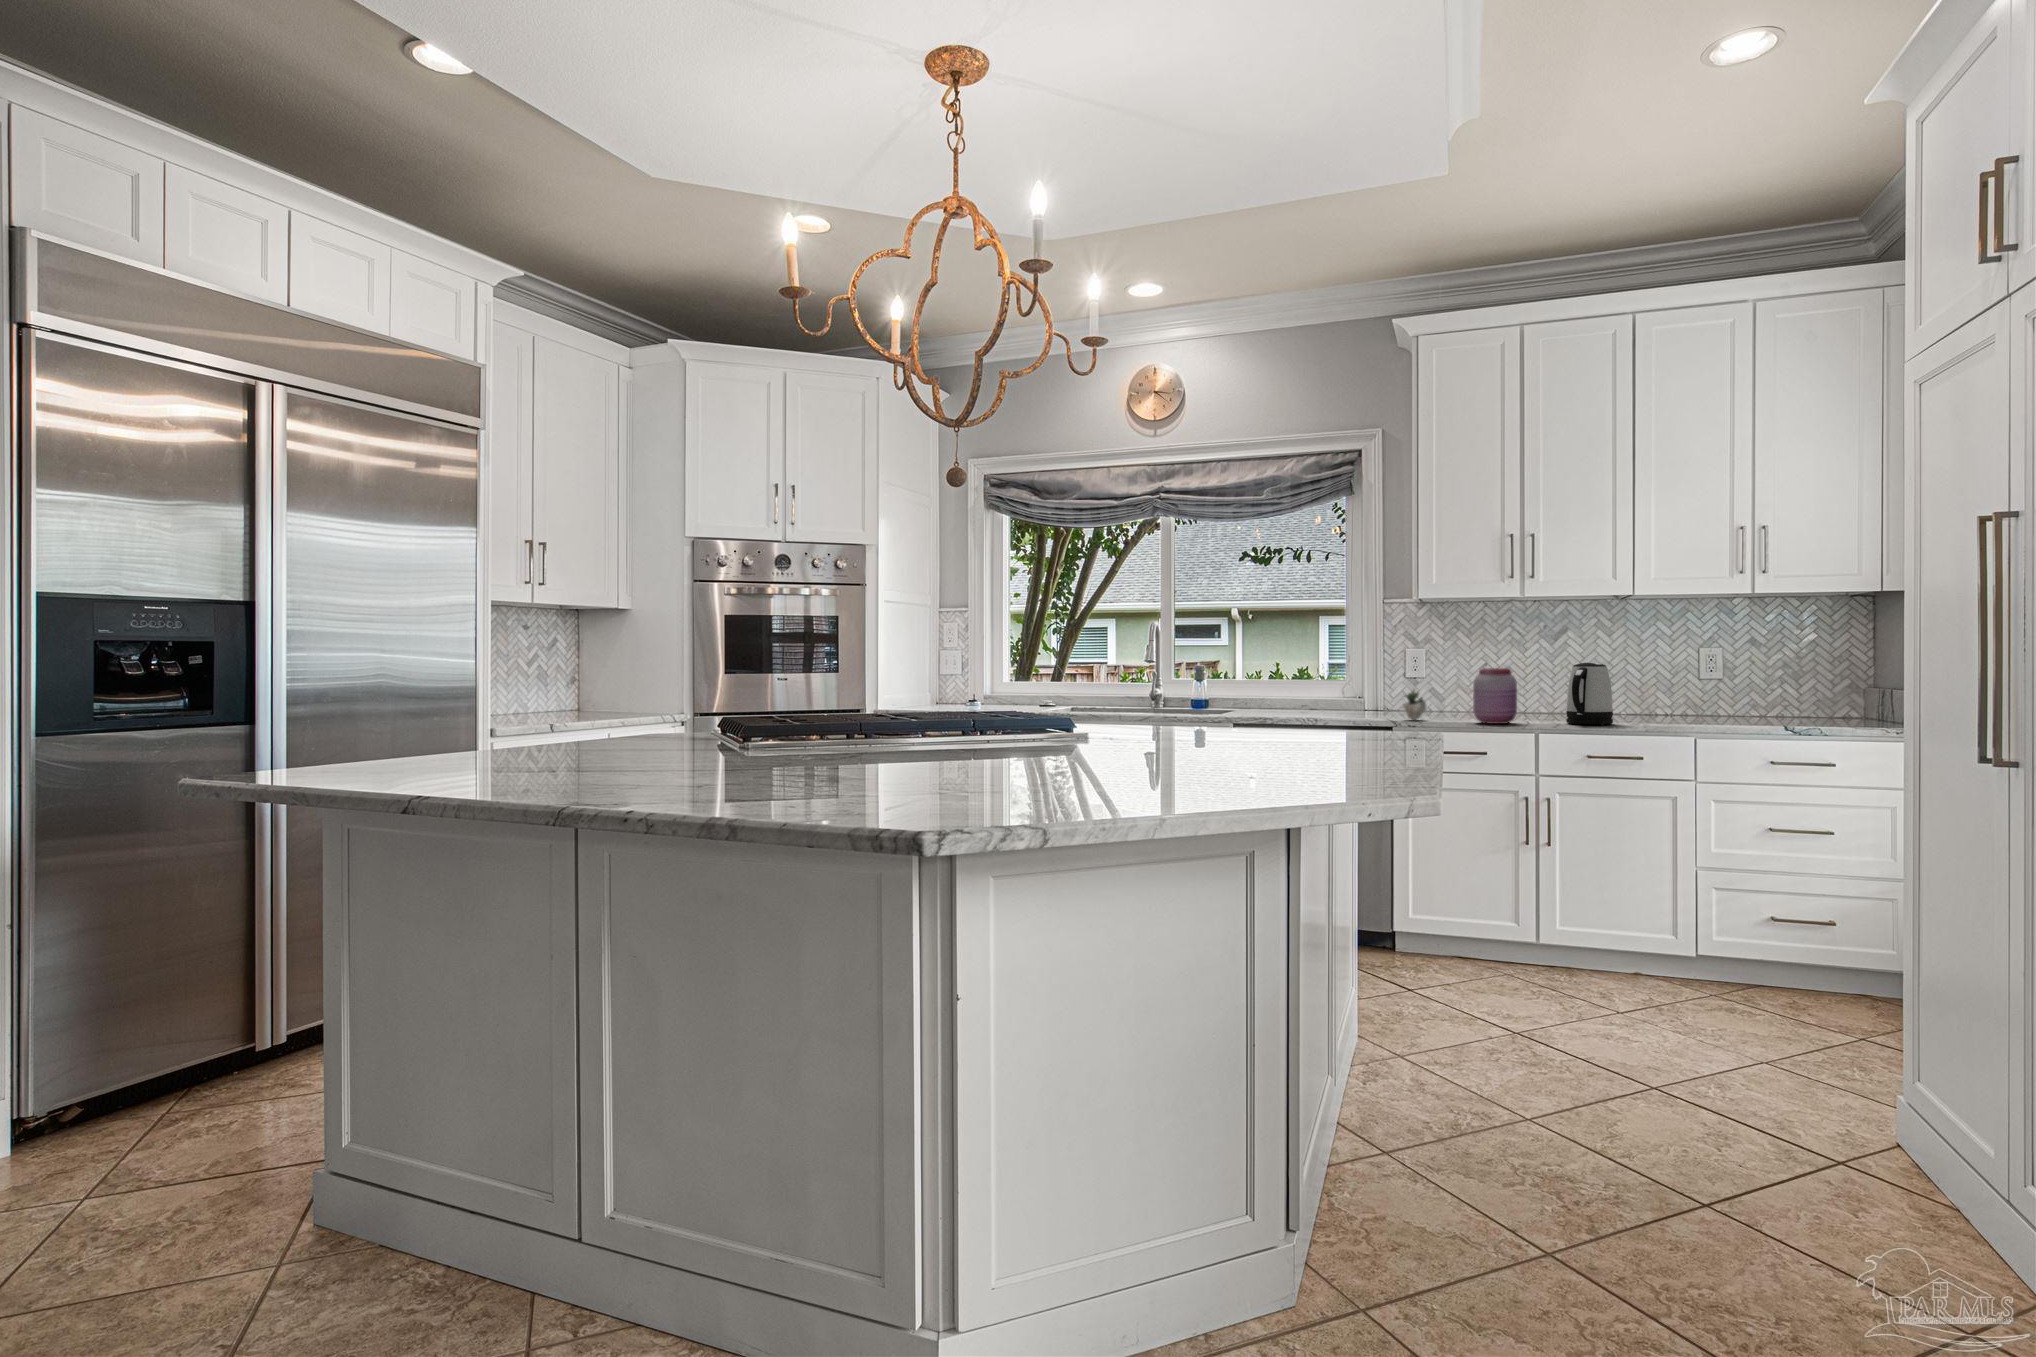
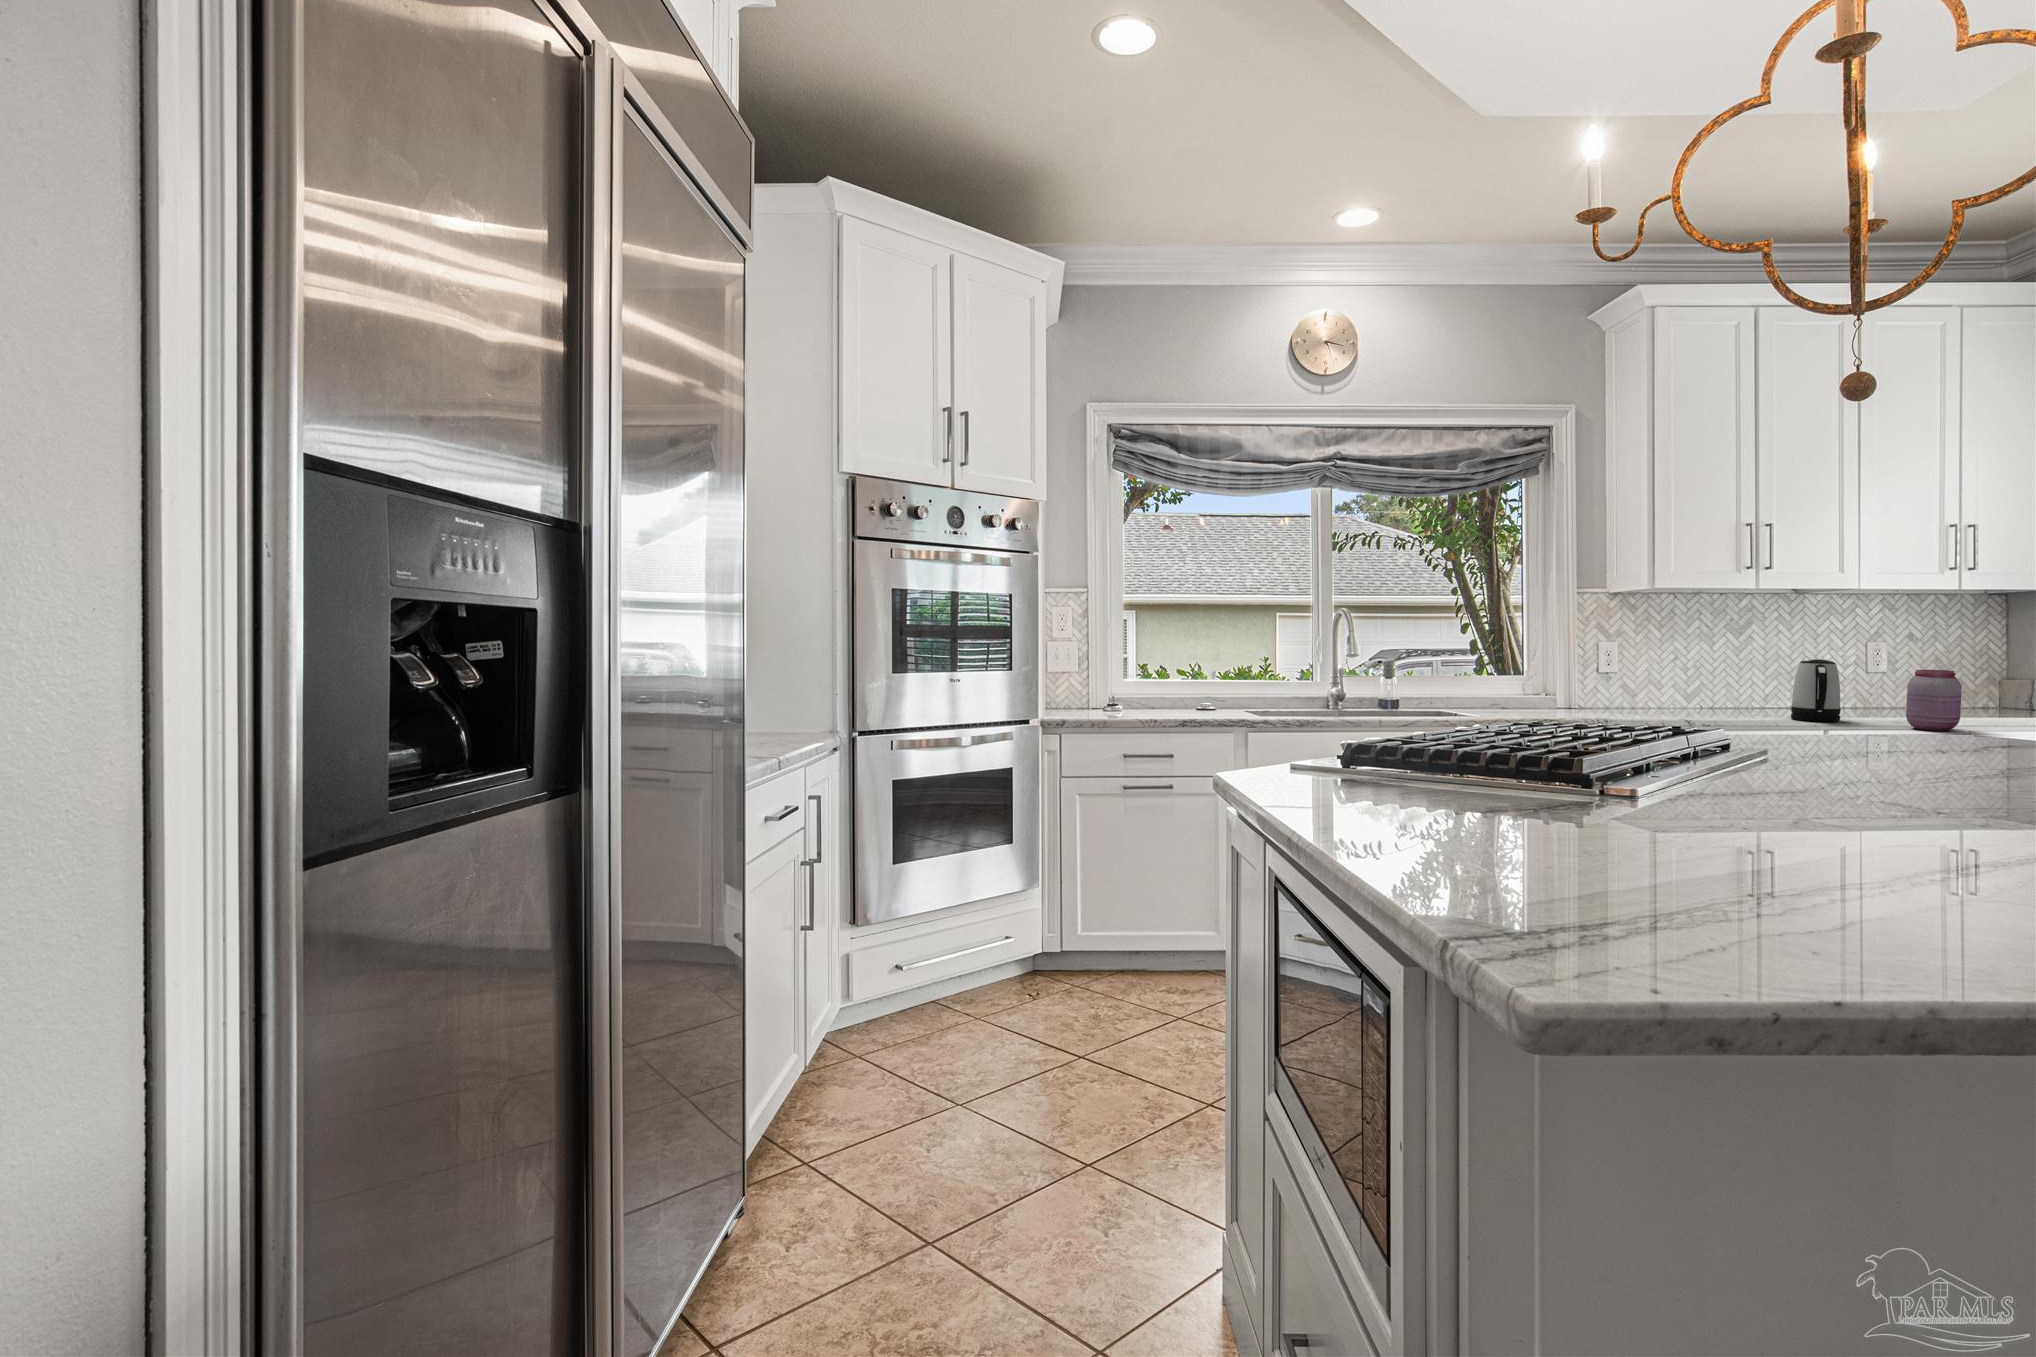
jar: present [1473,668,1517,724] -> present [1906,670,1962,731]
succulent plant: present [1403,690,1426,720] -> none [1627,683,1678,717]

